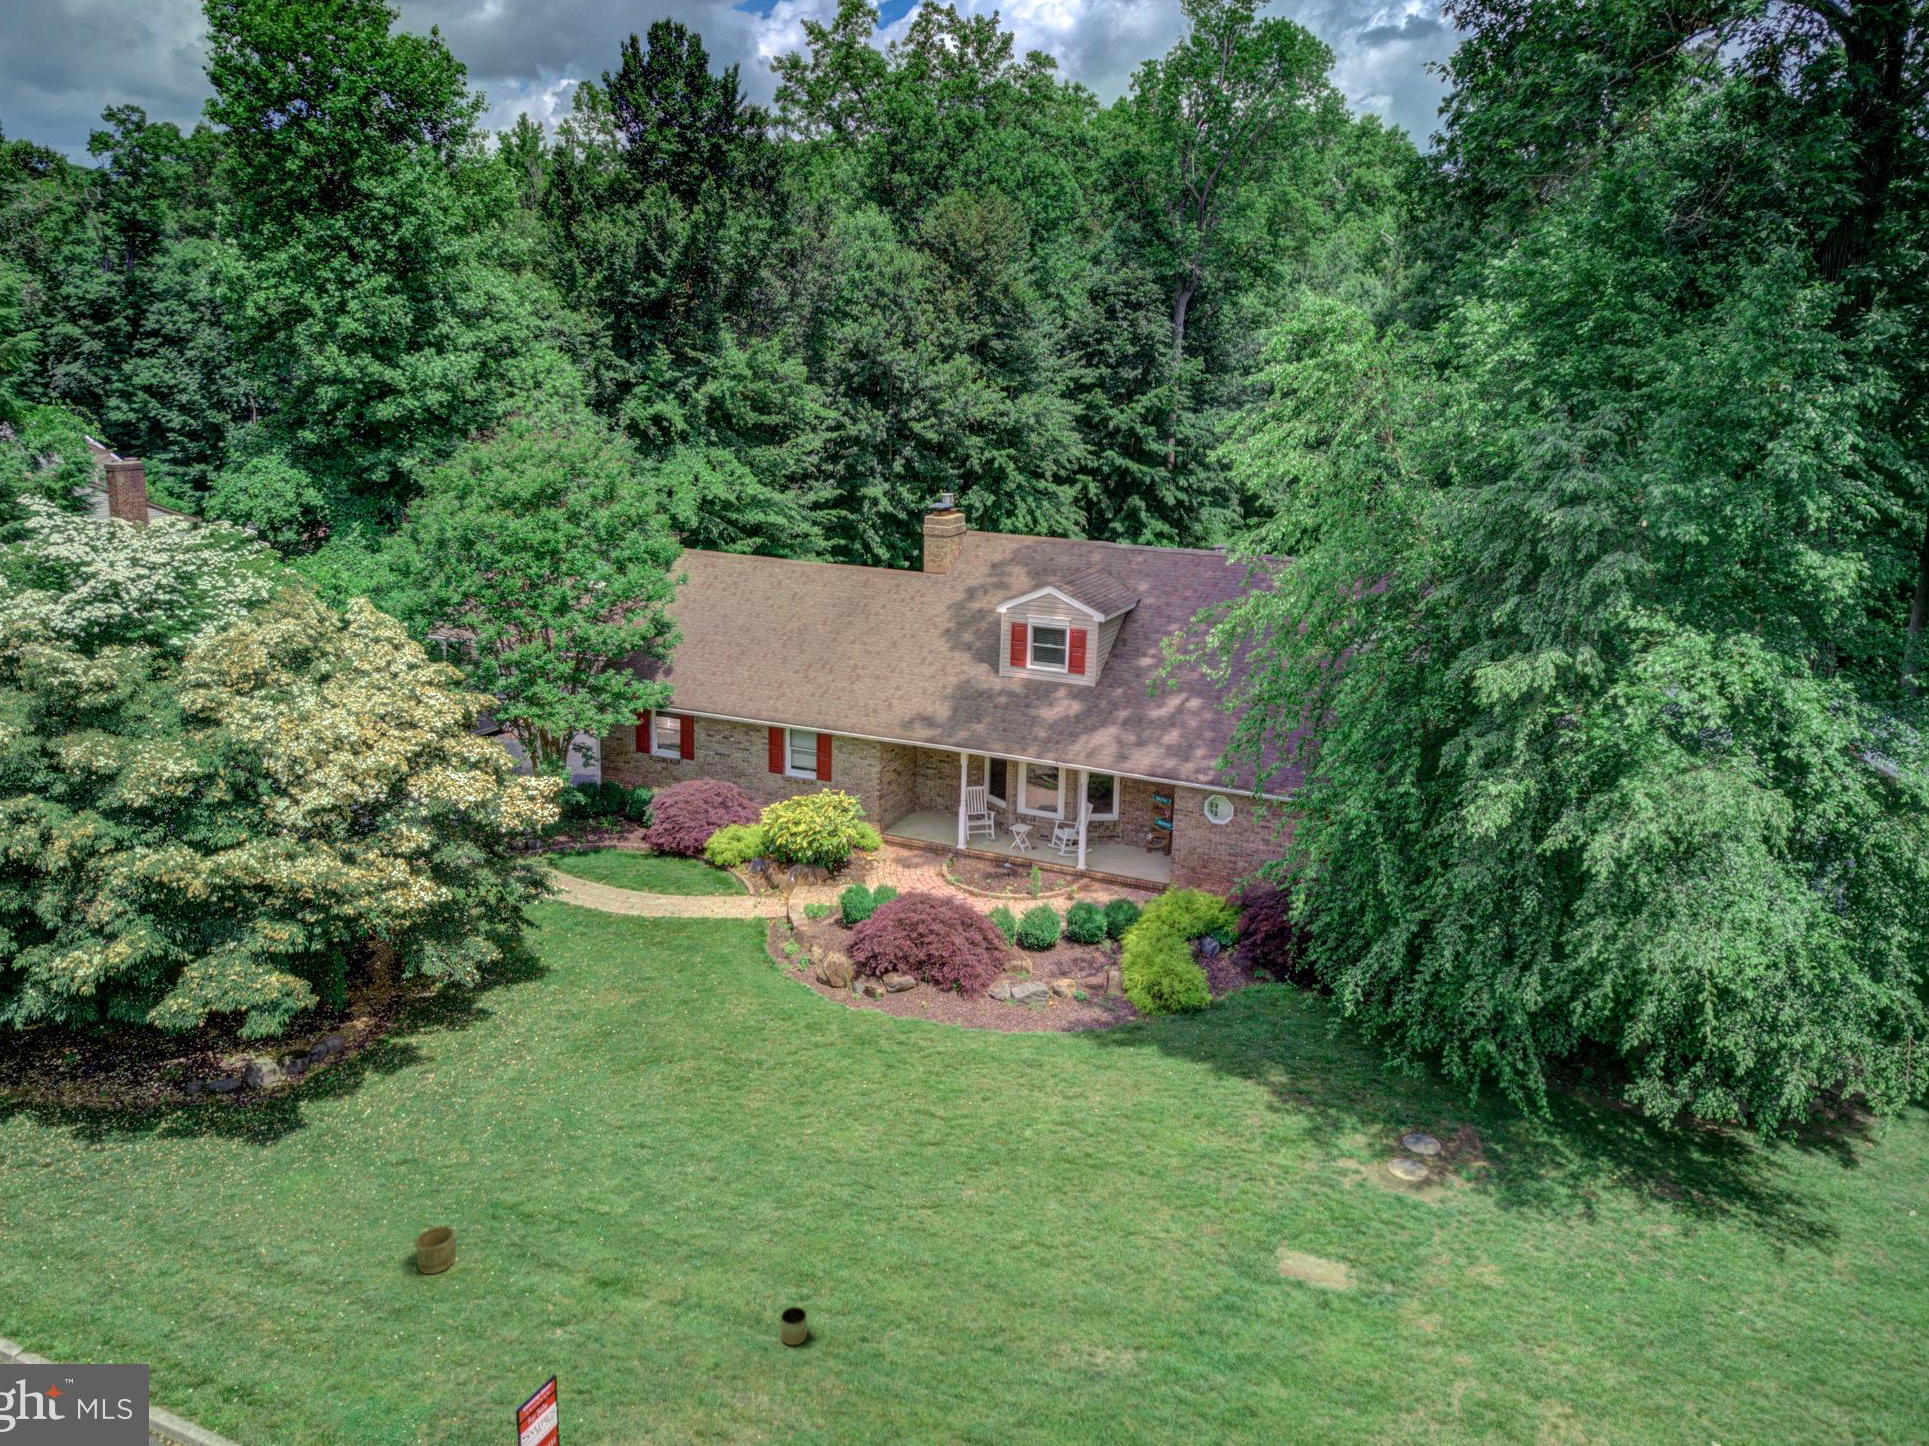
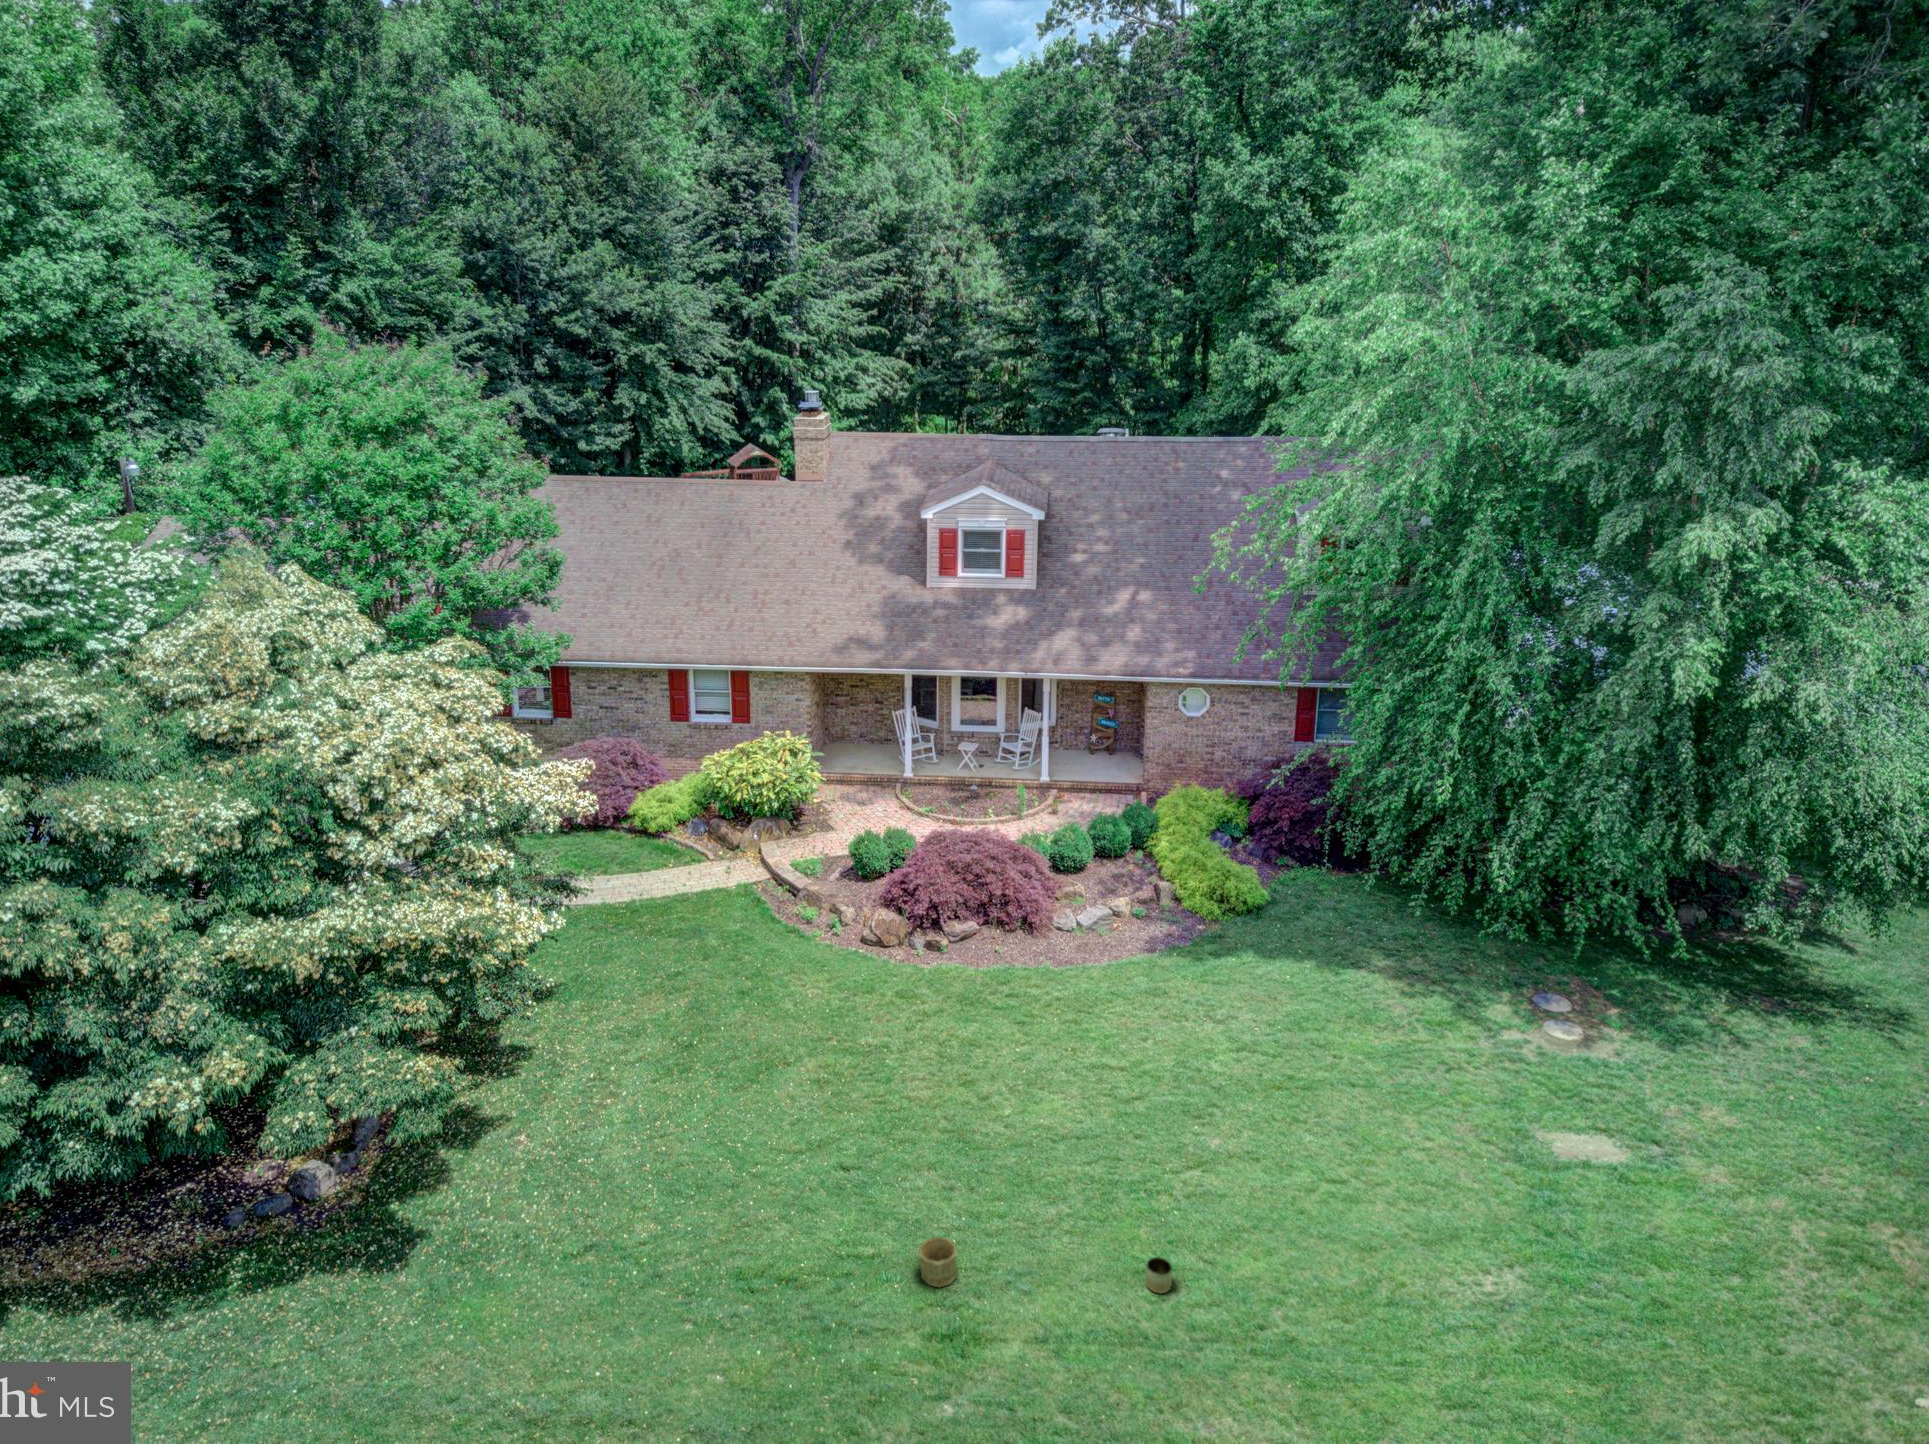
wooden bucket: present [415,1226,456,1274] -> present [919,1237,957,1287]

